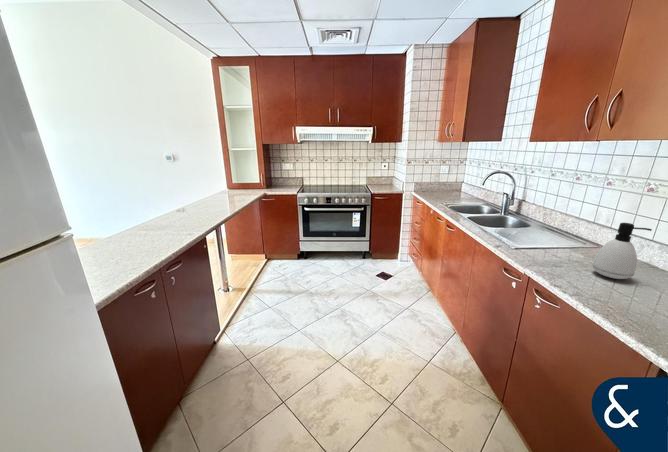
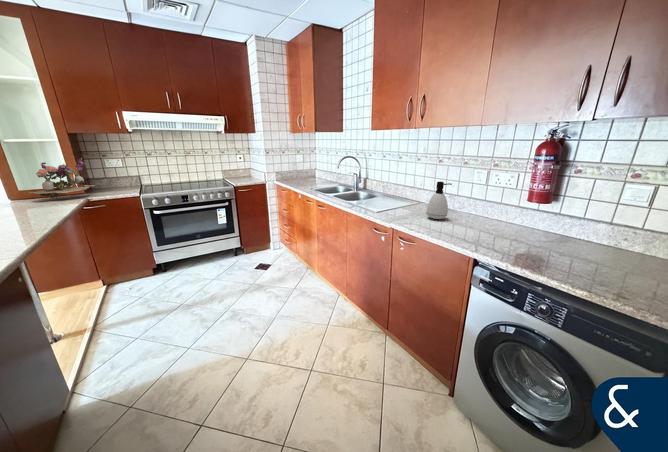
flower arrangement: none [234,162,272,191] -> present [30,158,94,198]

